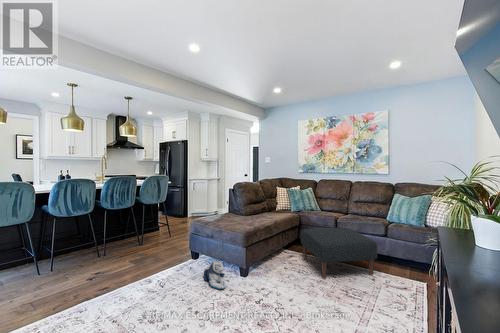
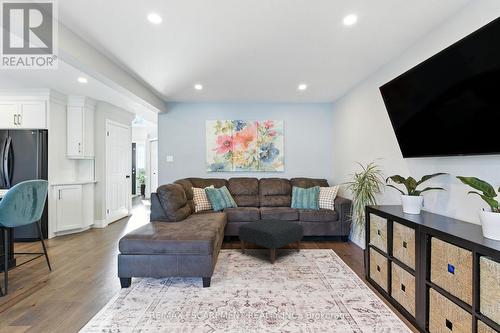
plush toy: present [204,260,225,290] -> none [163,272,202,305]

